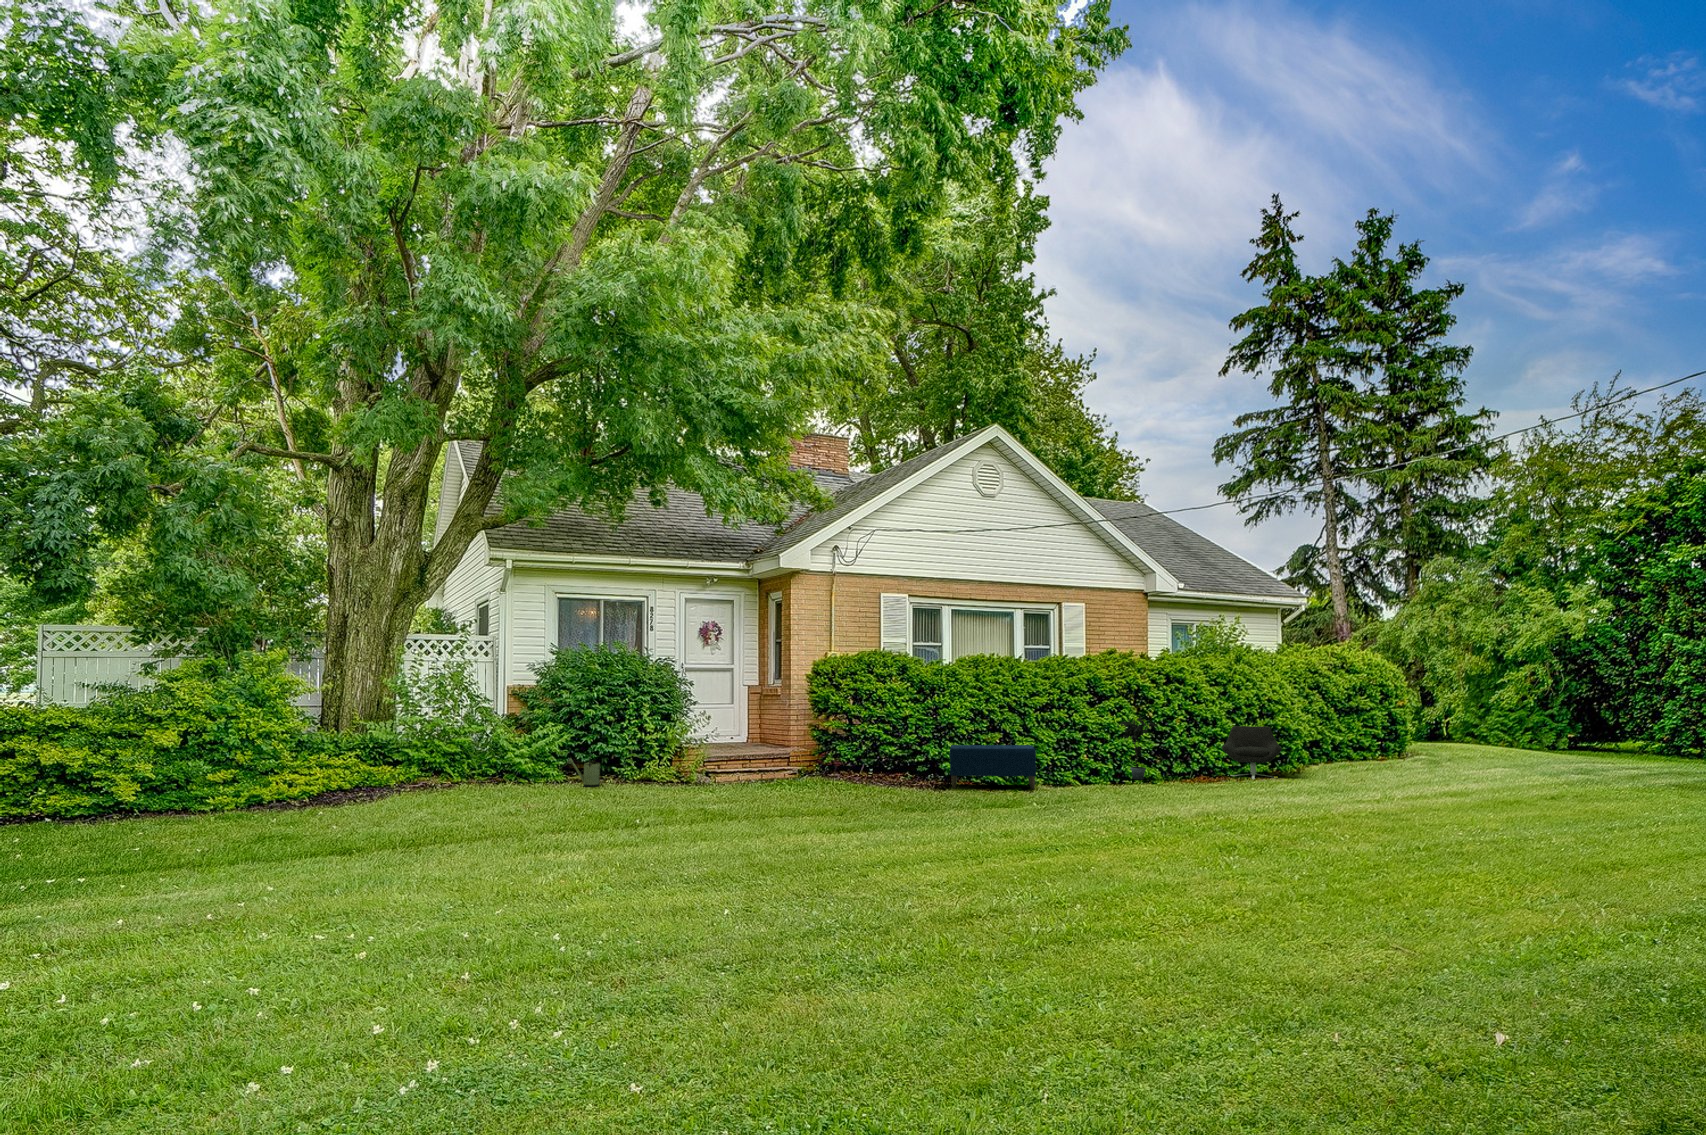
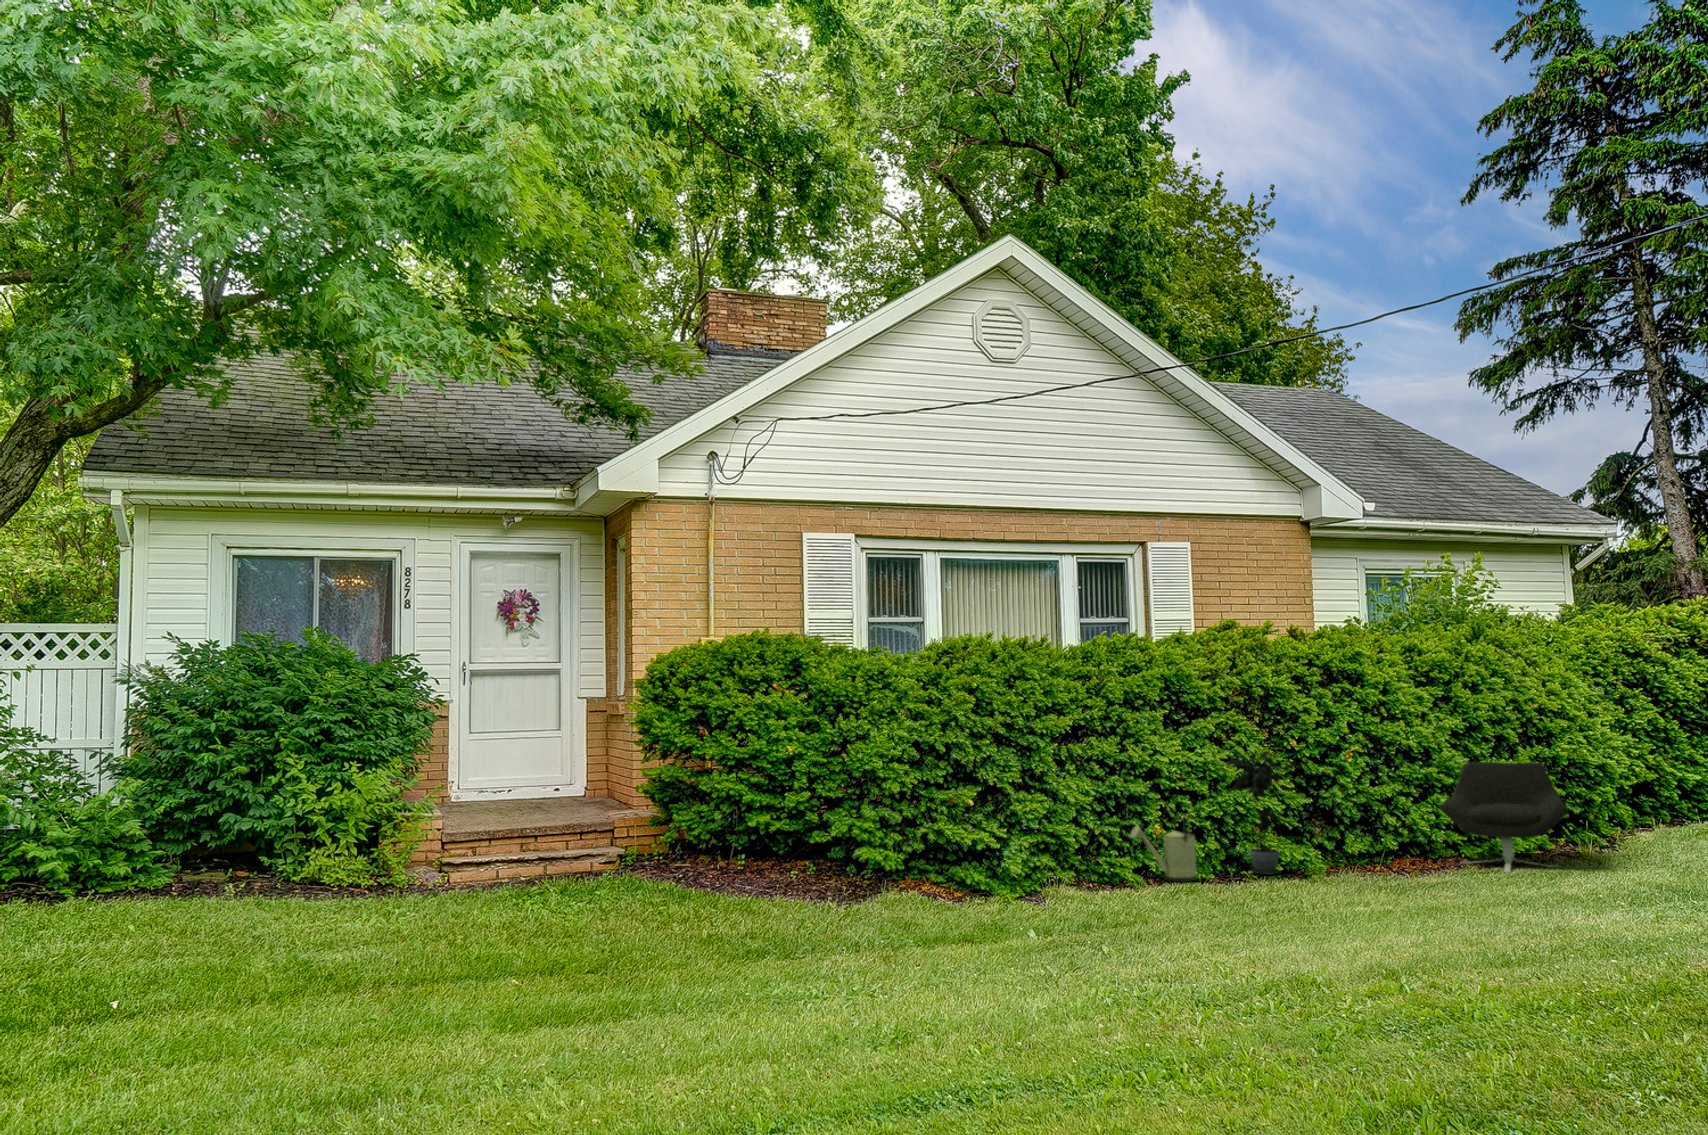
bench: present [950,745,1036,789] -> none [861,811,1040,903]
watering can: present [567,755,600,787] -> present [1130,817,1197,882]

